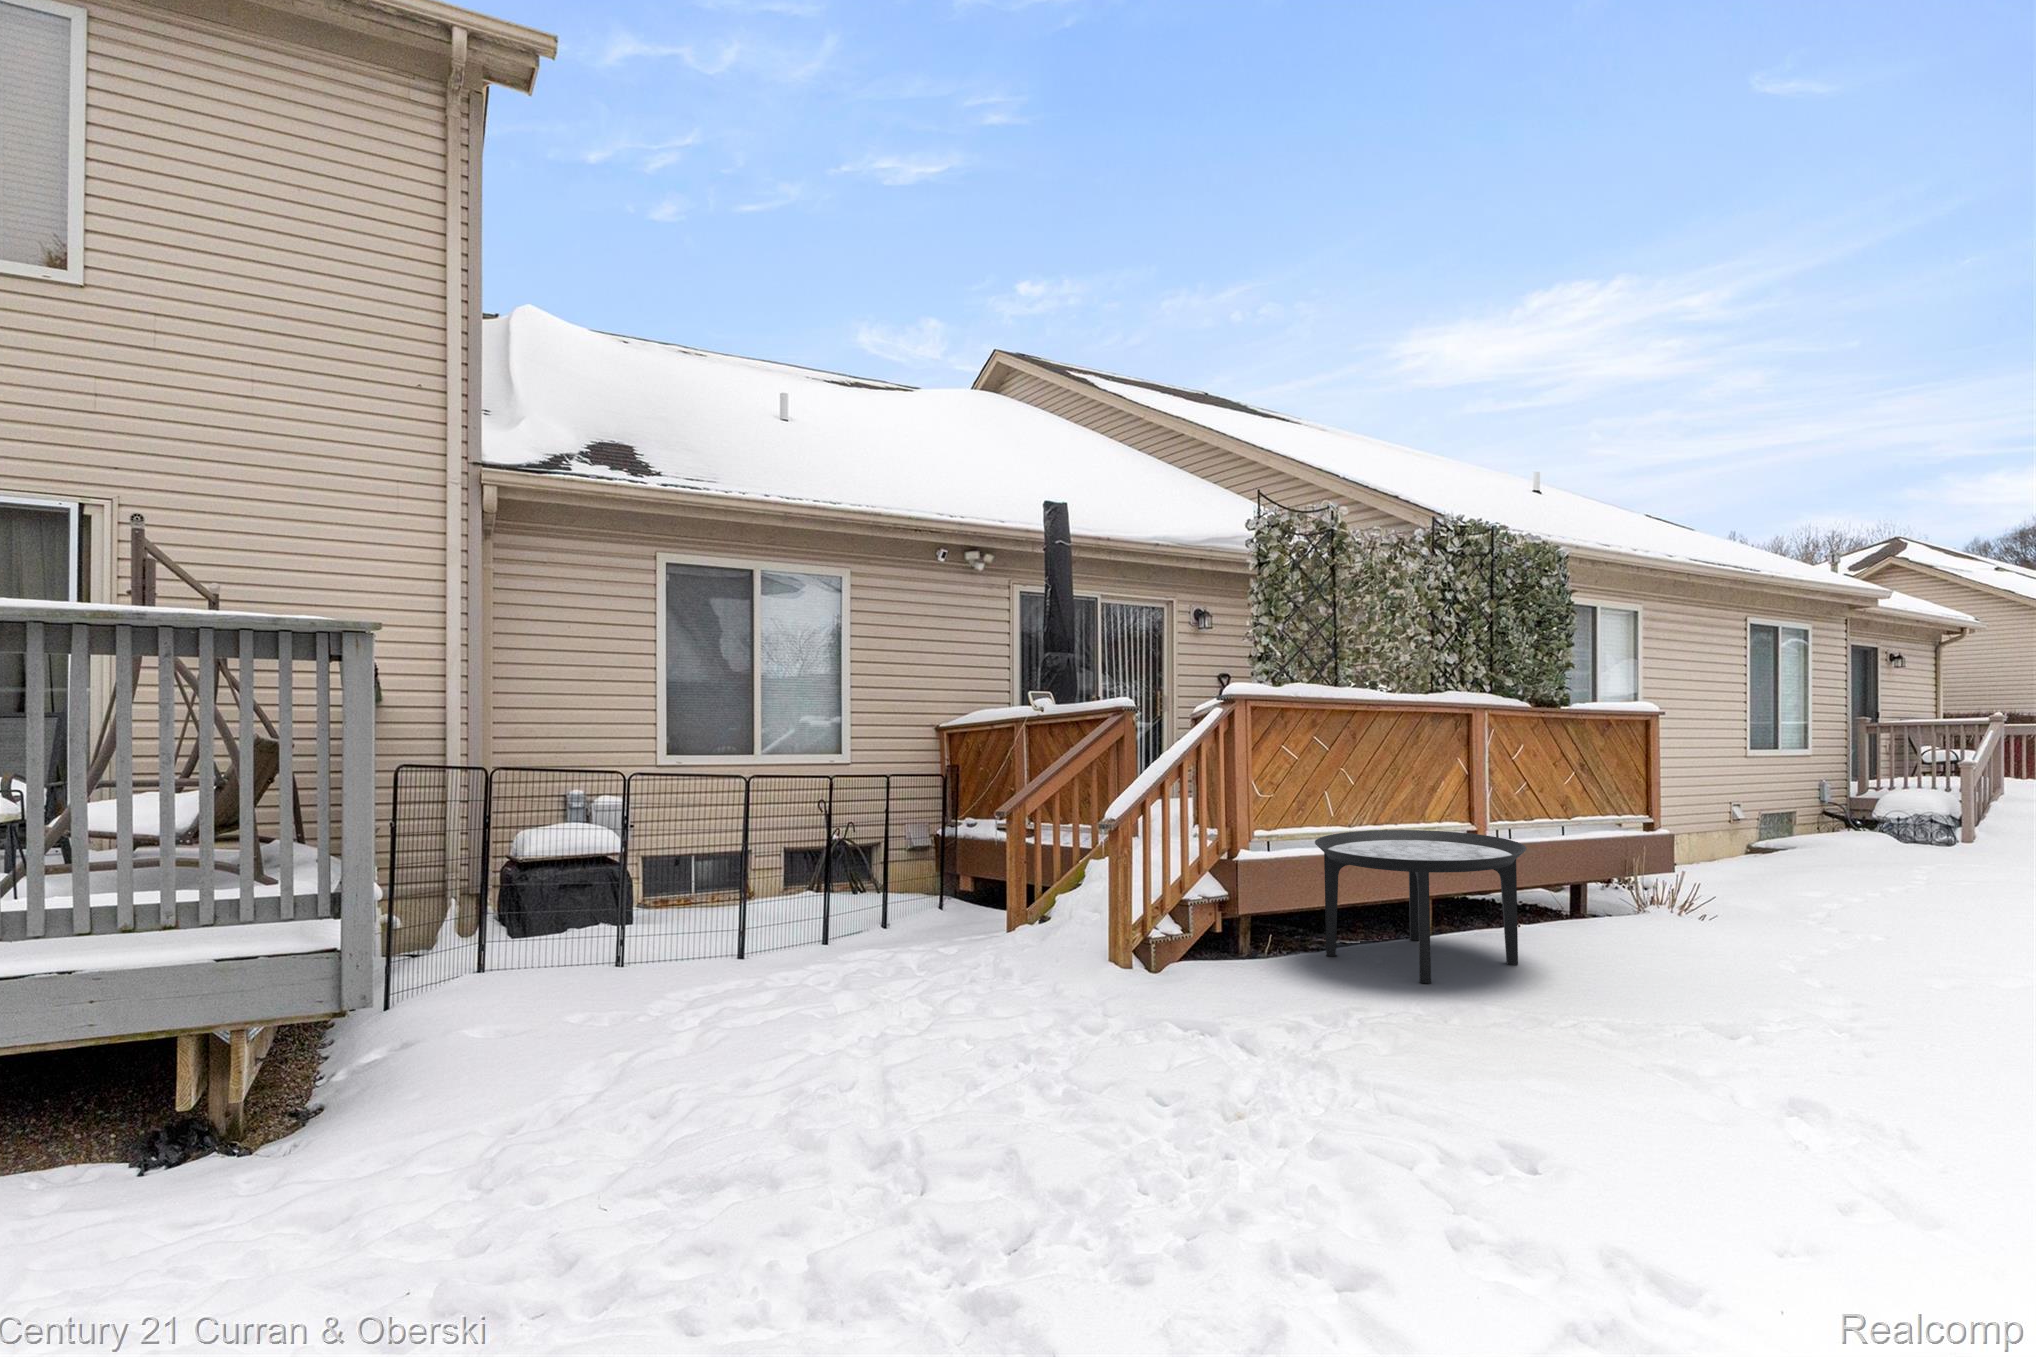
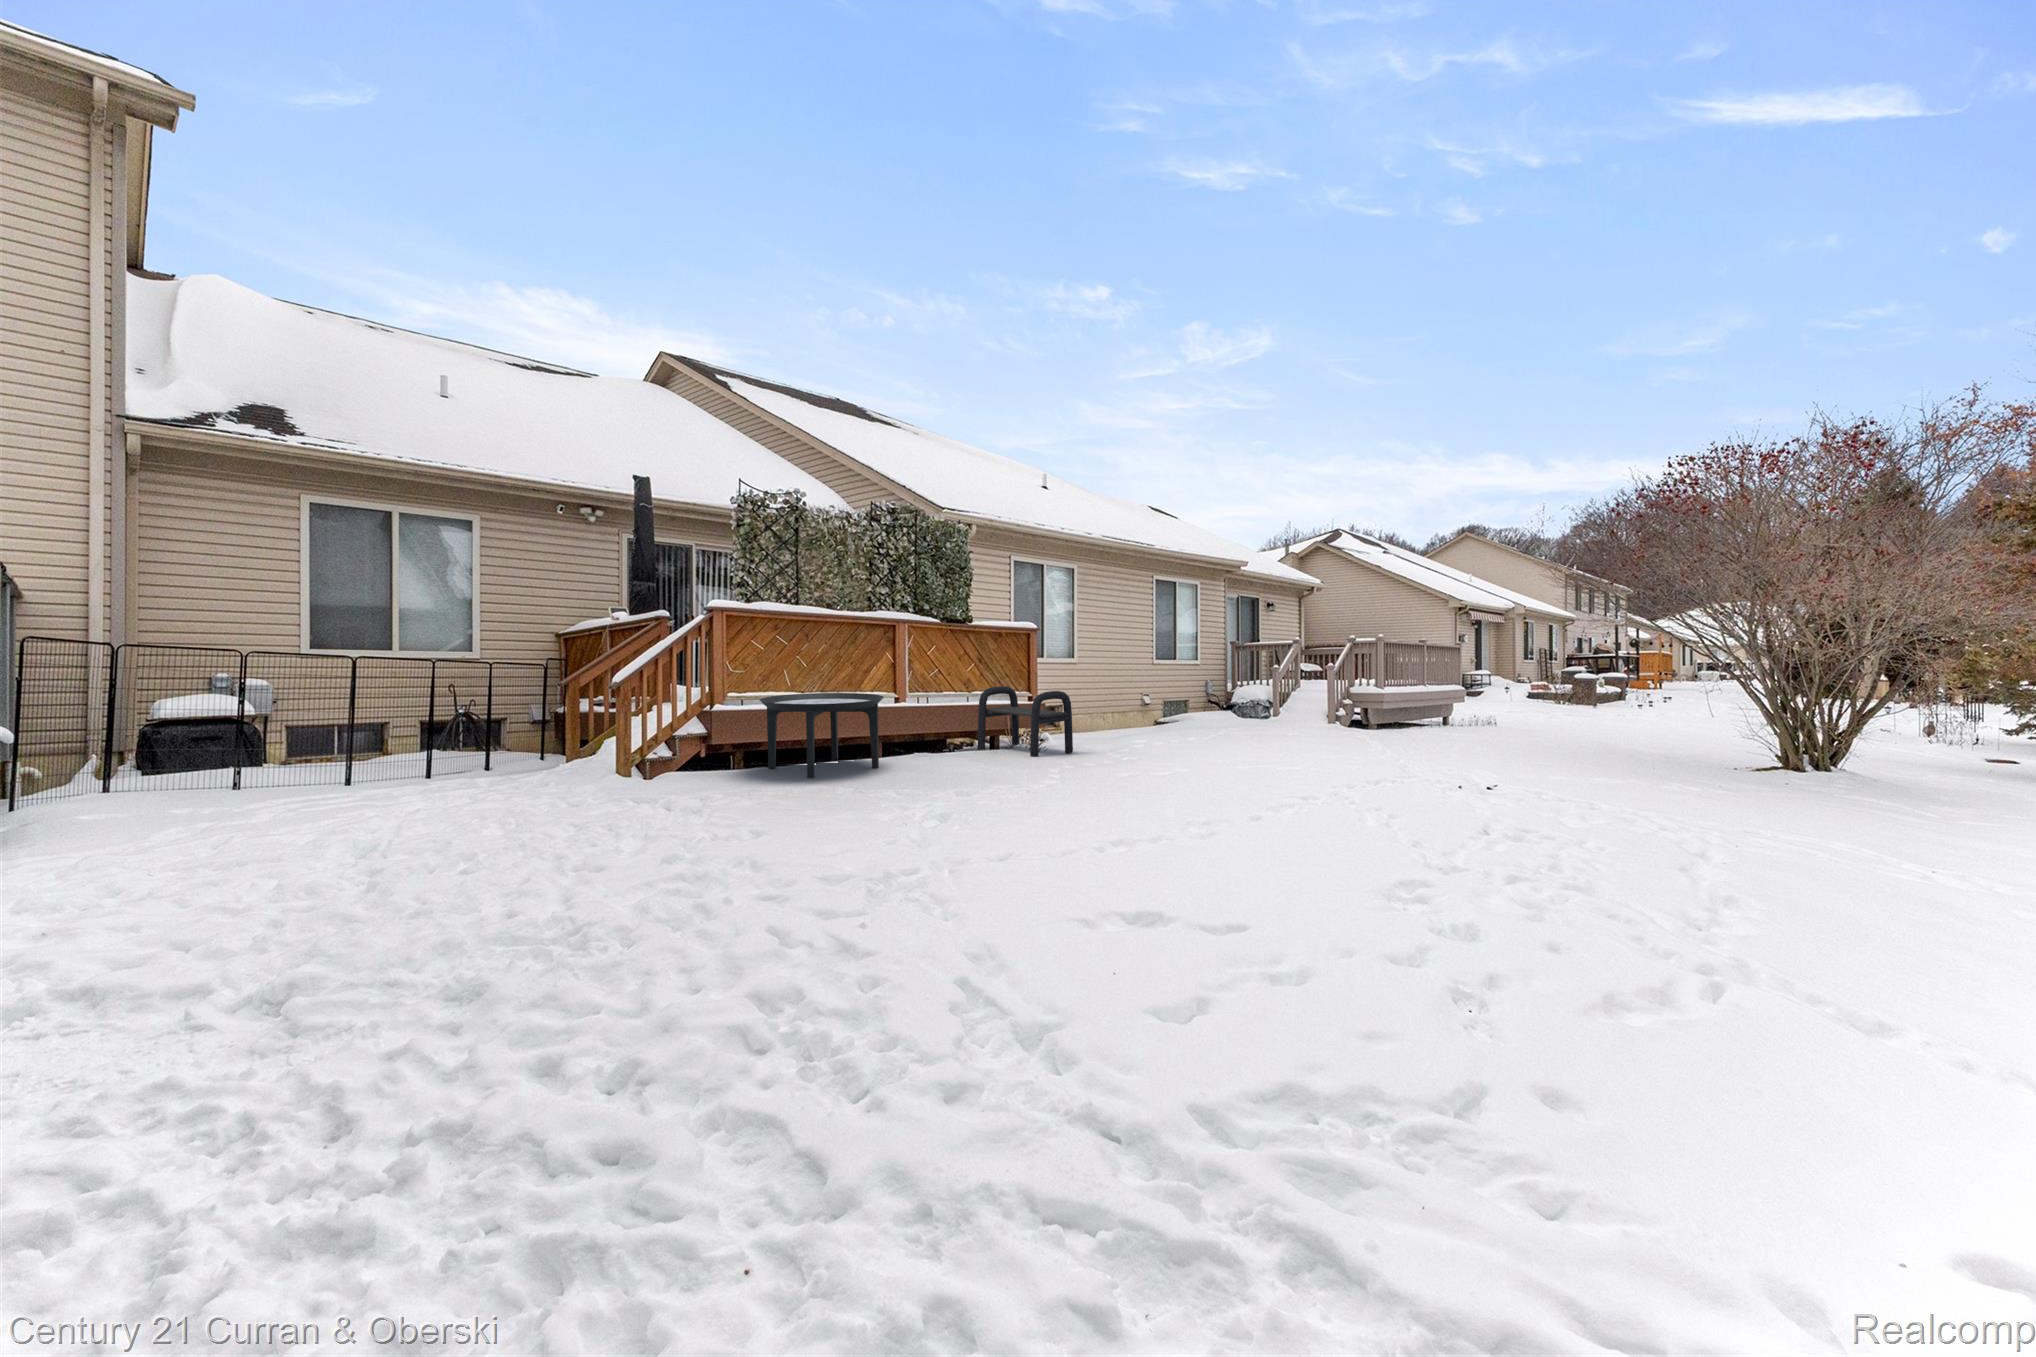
bench: none [1590,810,1782,940] -> present [978,686,1073,757]

